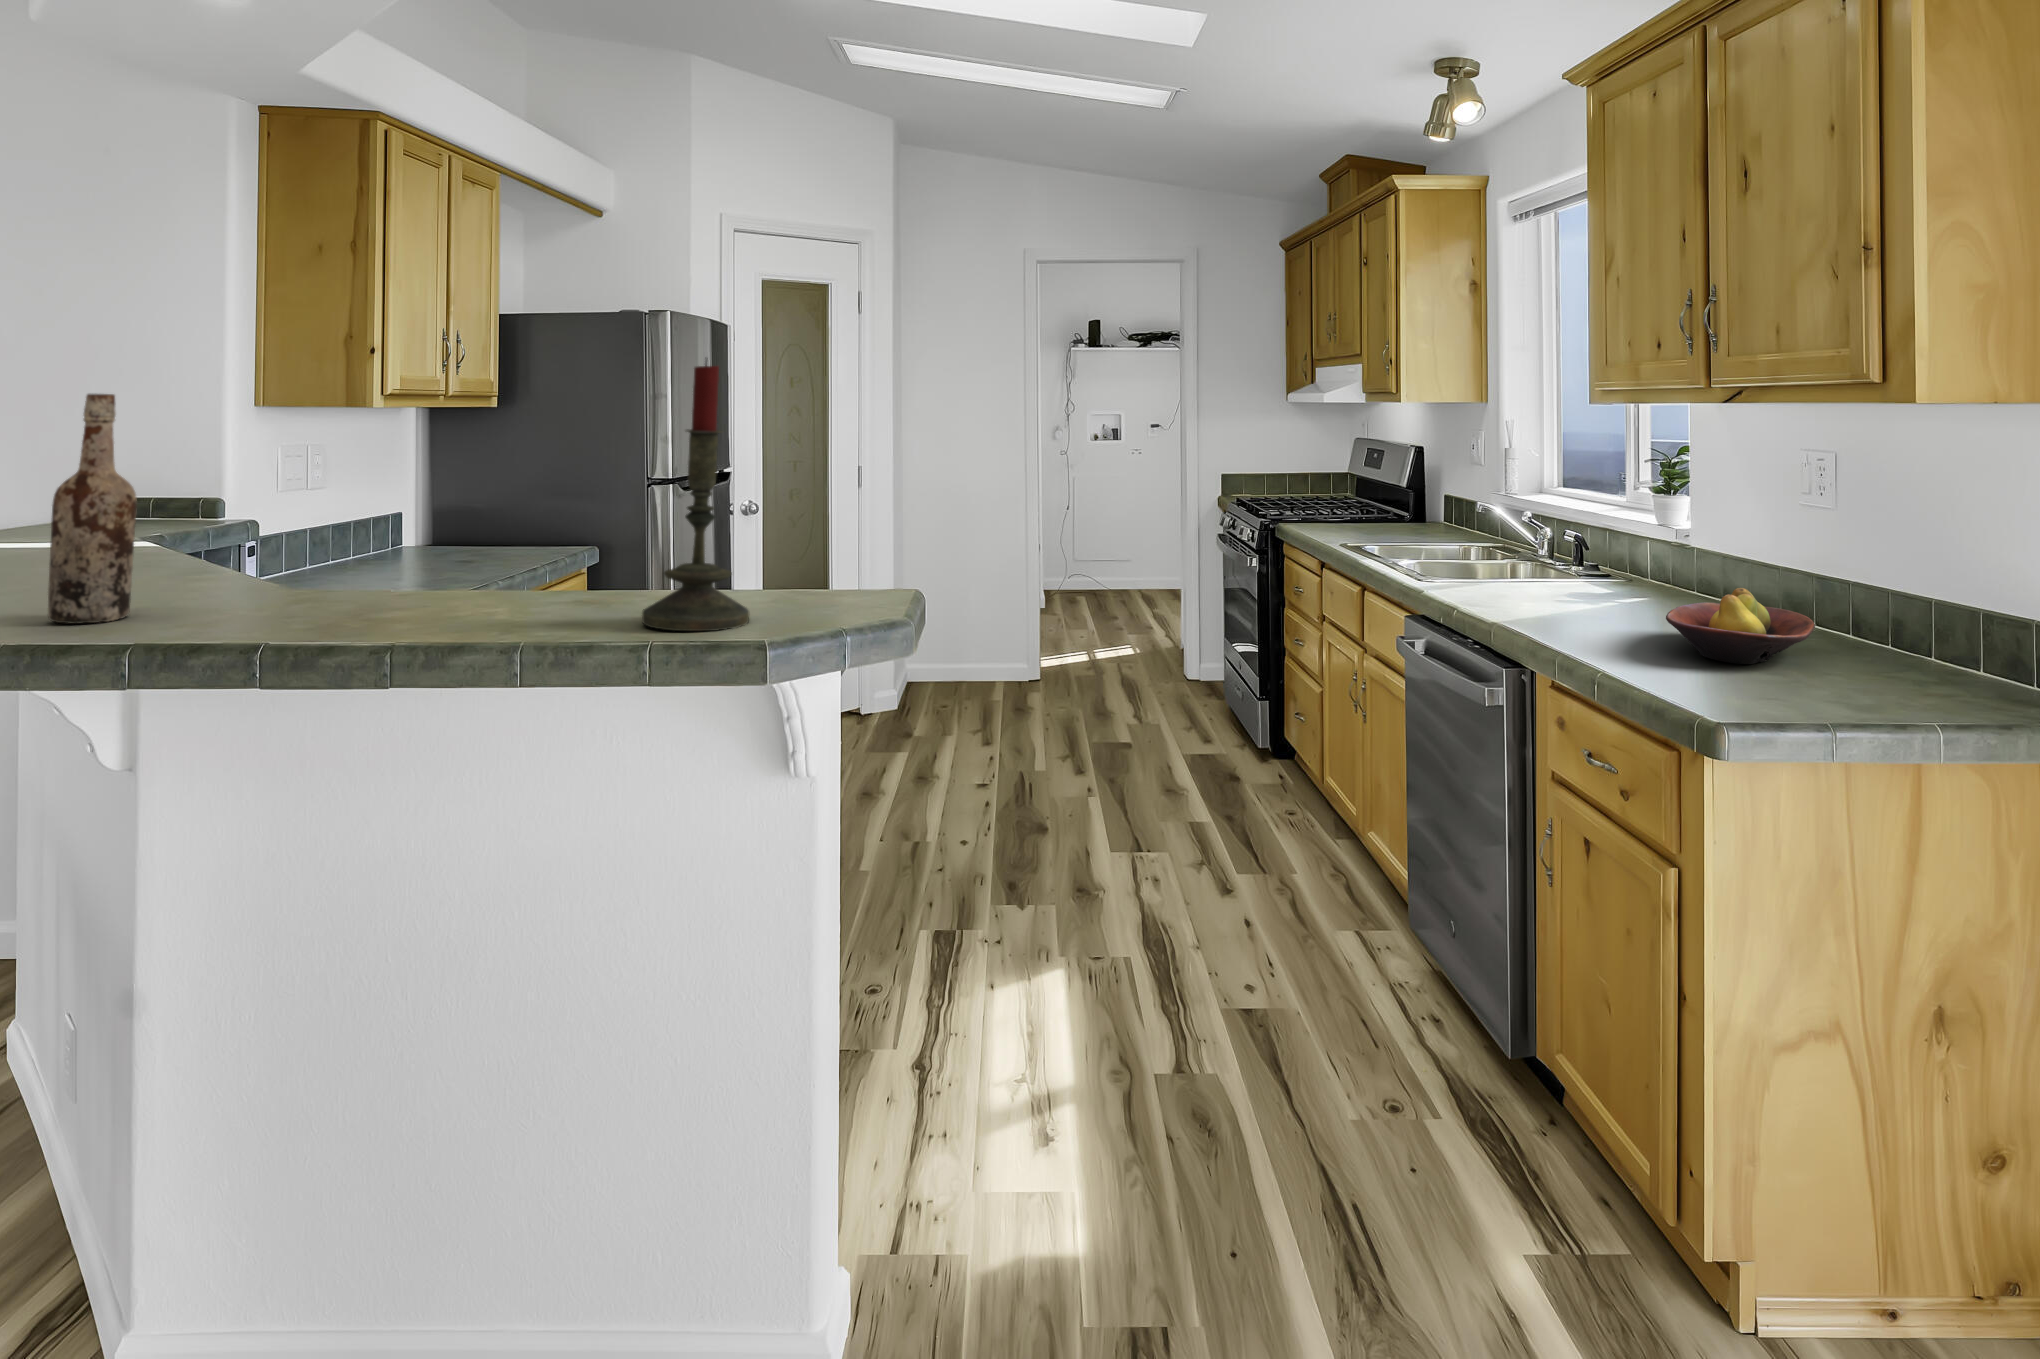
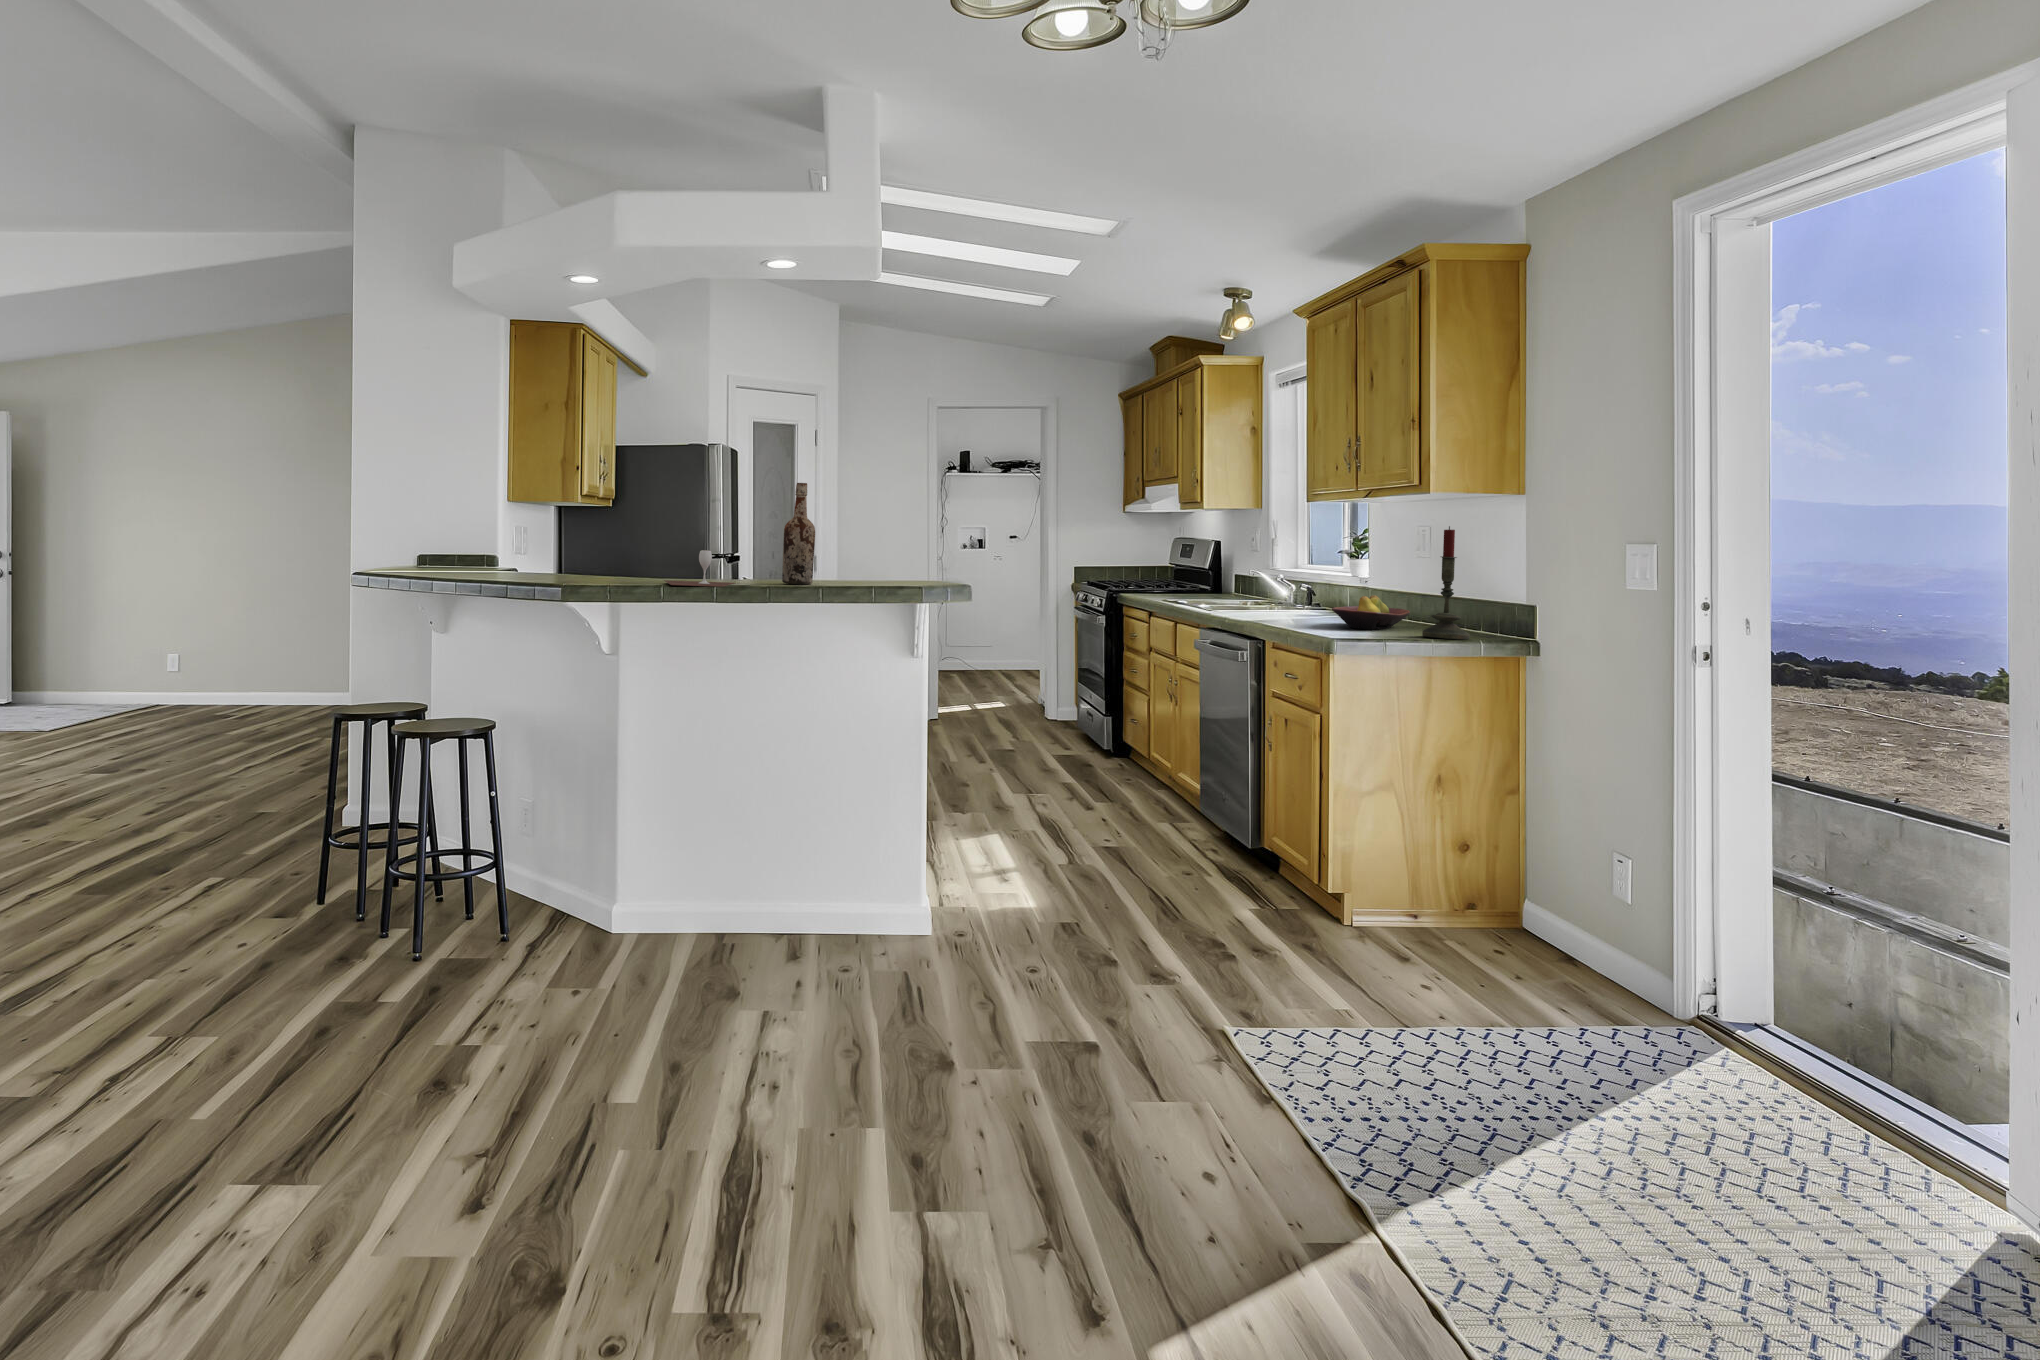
candle: present [642,360,749,631] -> present [1422,526,1469,639]
wine bottle: present [48,394,137,624] -> present [782,483,815,584]
wine glass: none [192,545,421,637] -> present [665,550,734,587]

